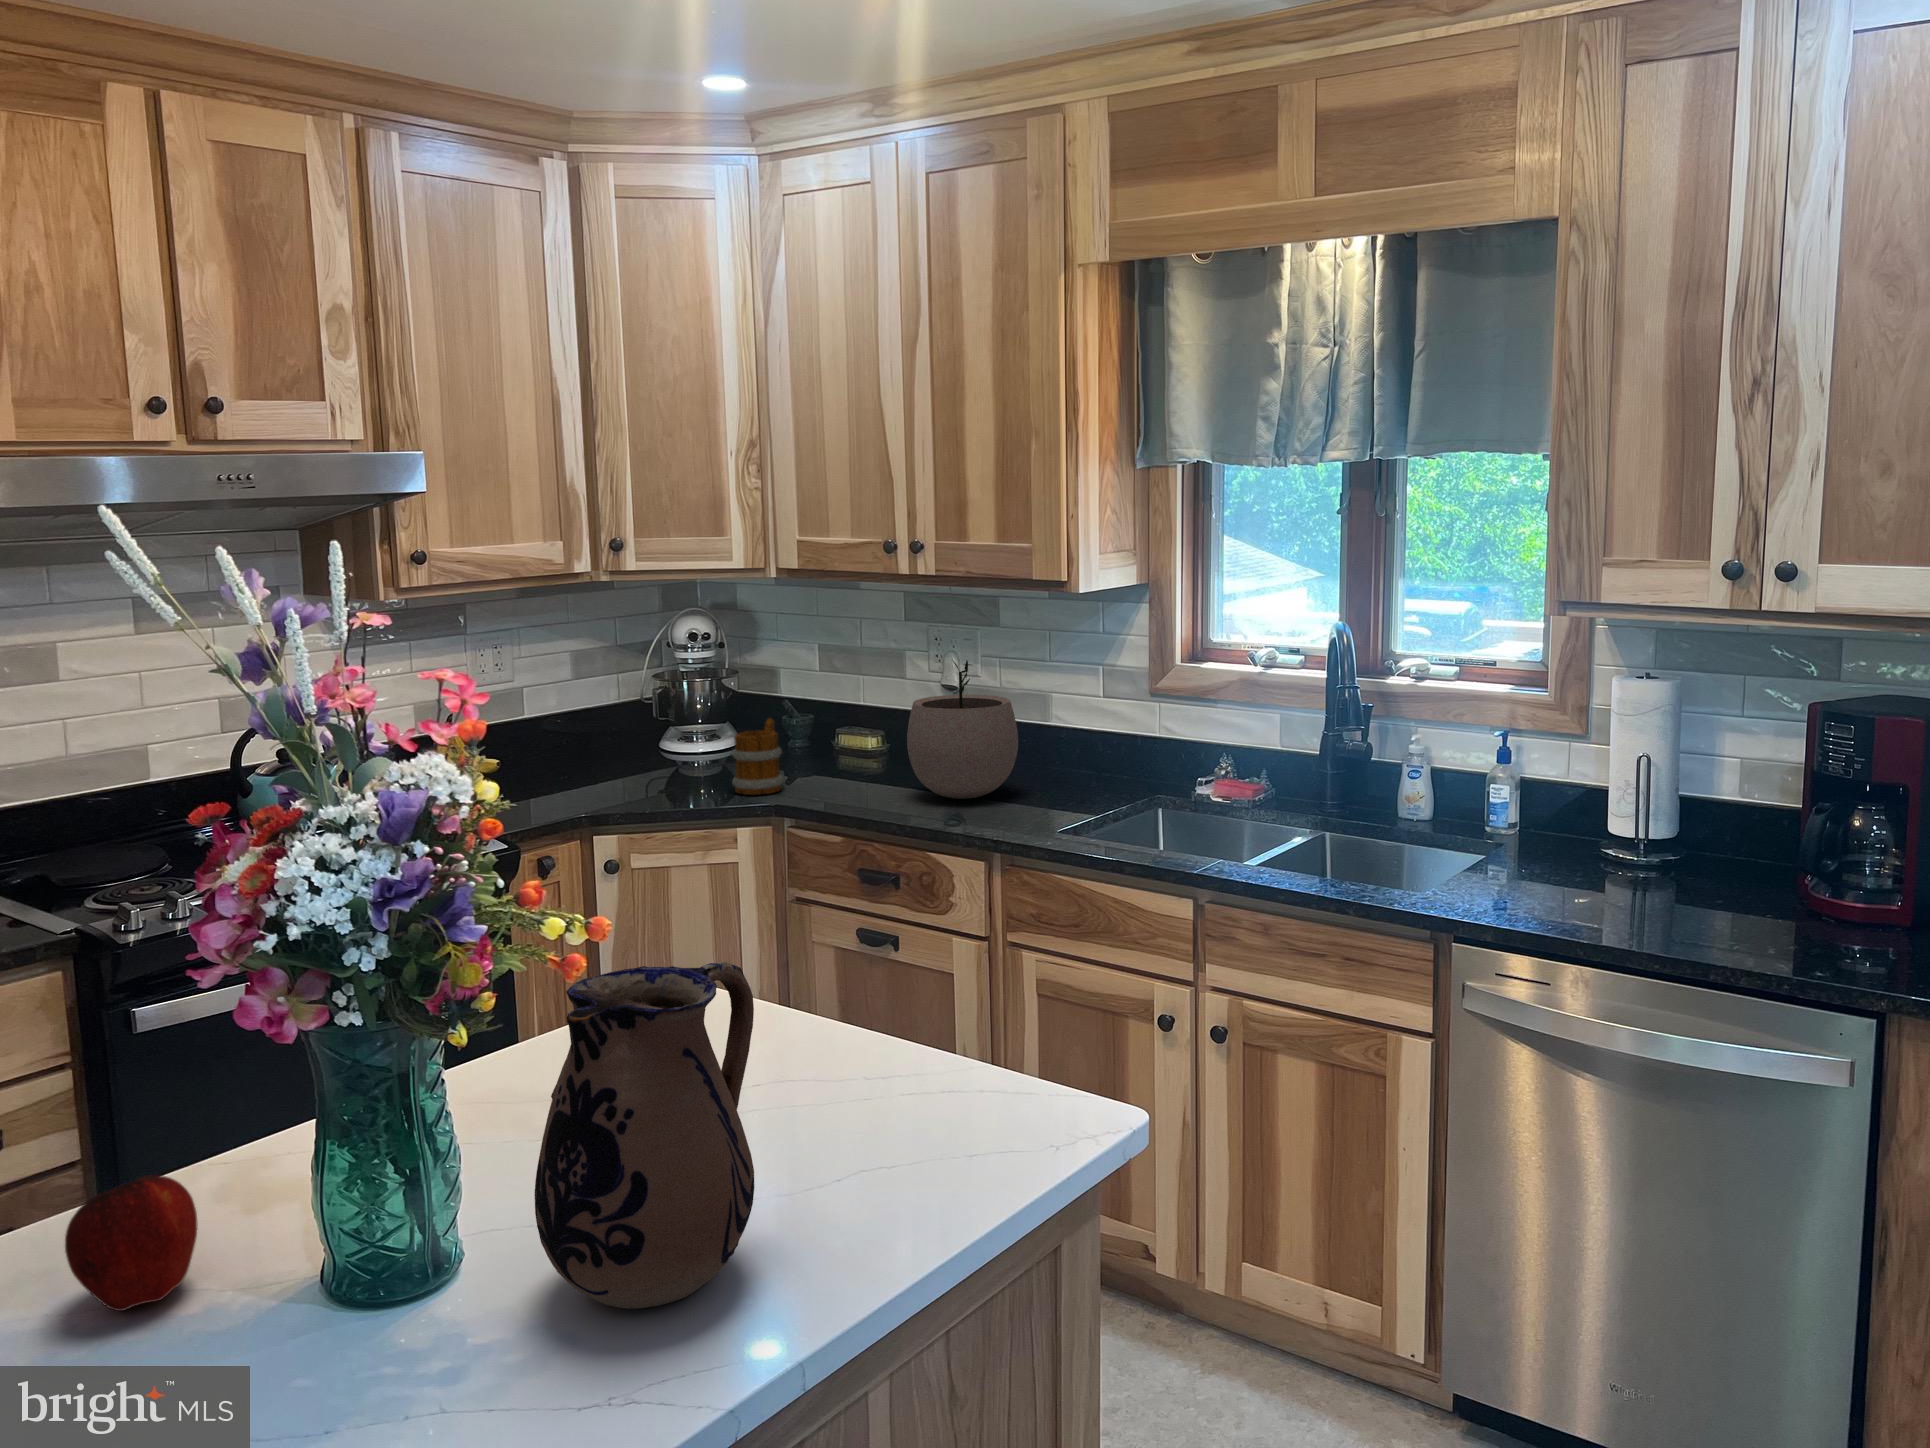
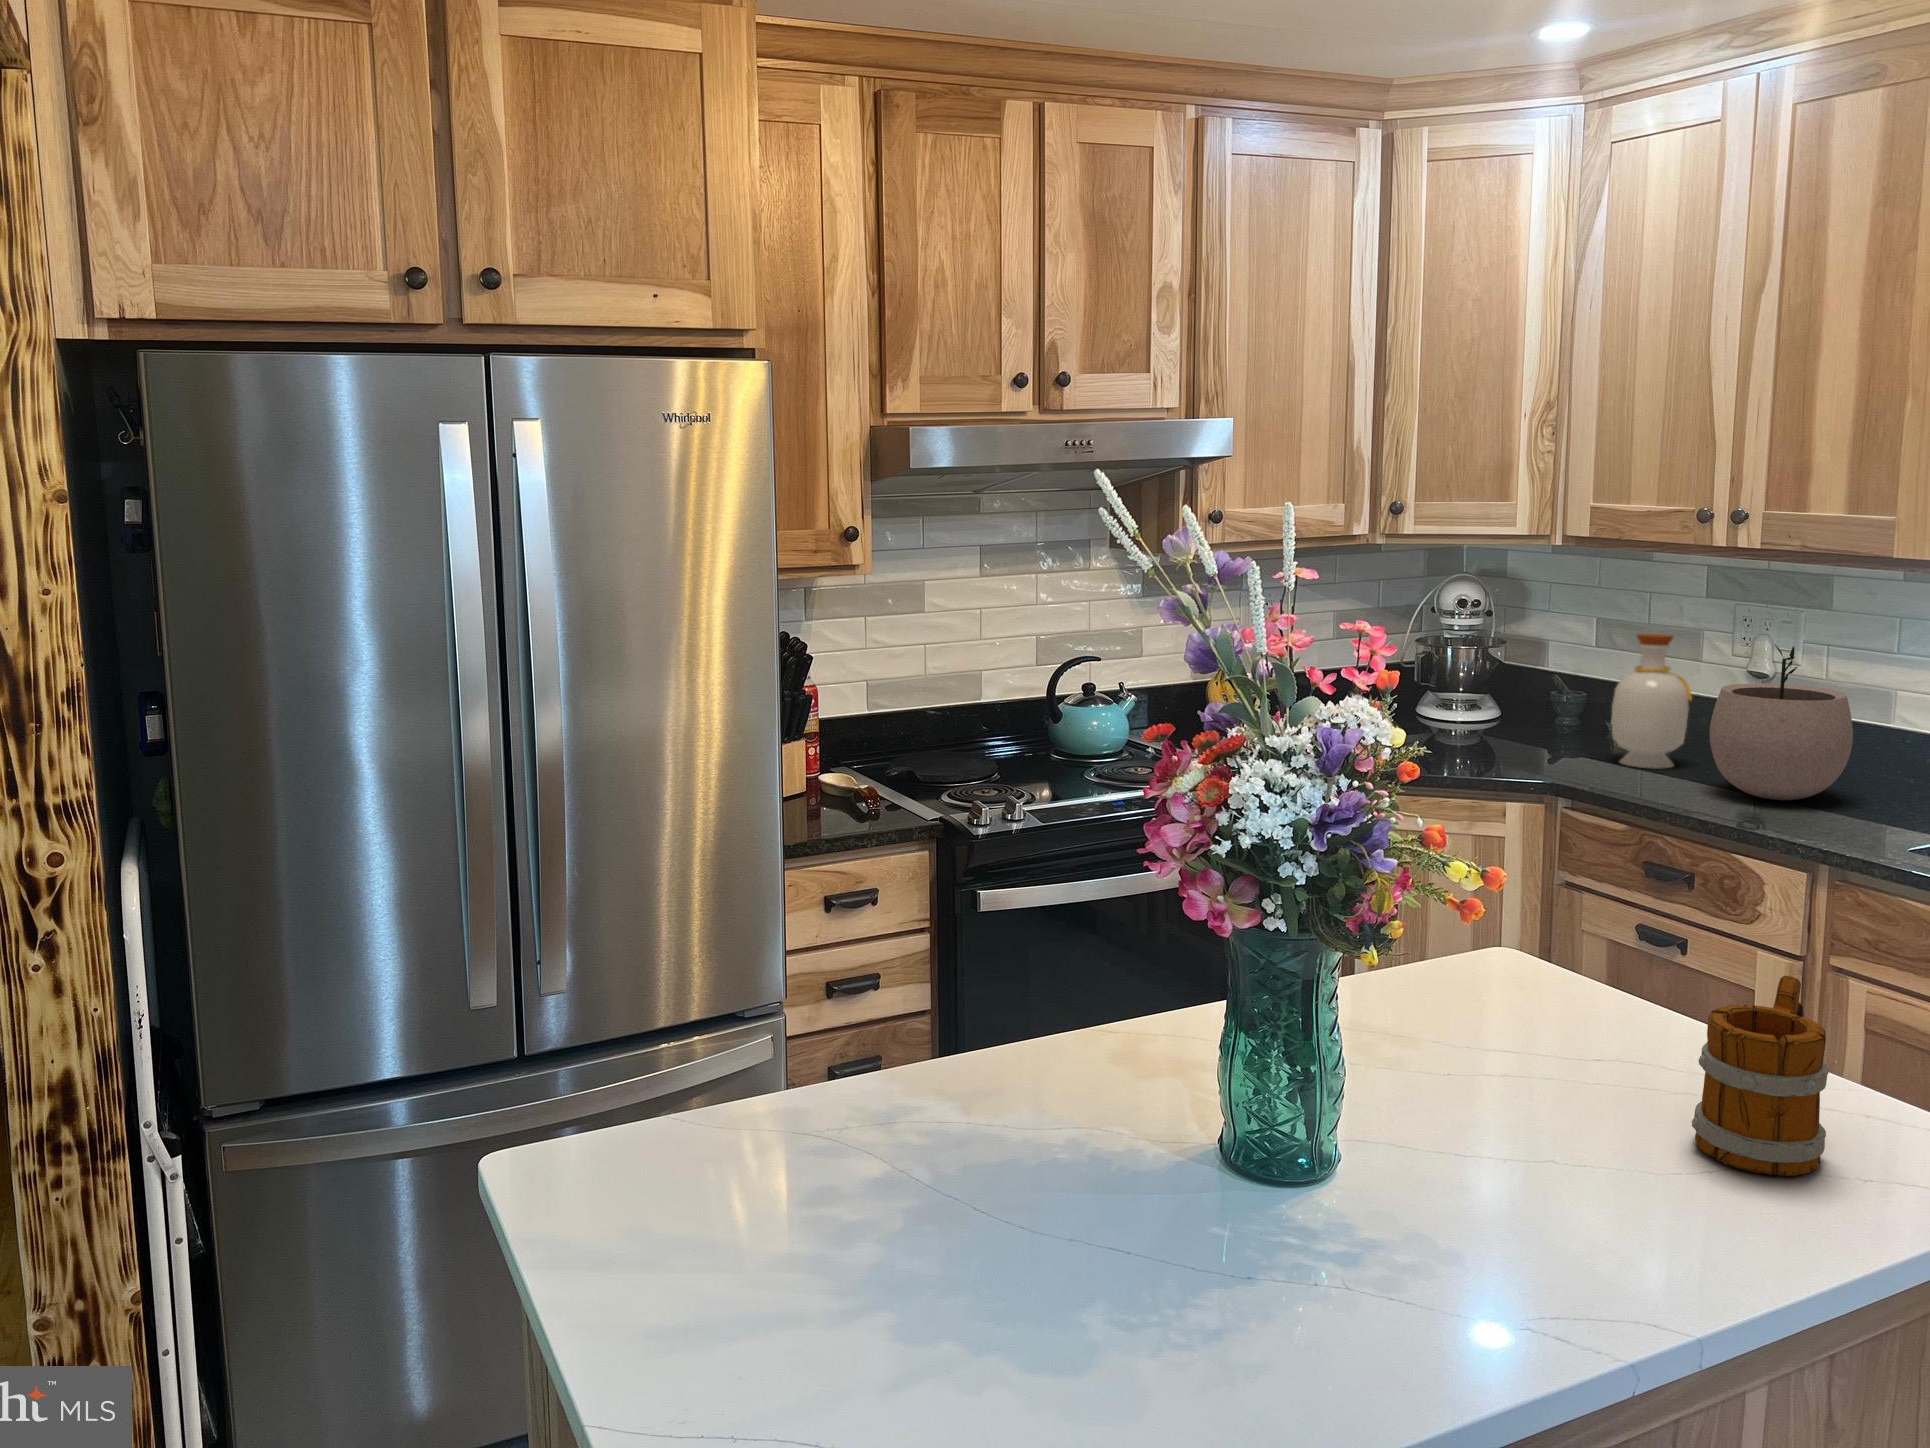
bottle: none [829,656,895,781] -> present [1612,634,1692,769]
mug: present [732,718,784,795] -> present [1692,976,1828,1176]
ceramic pitcher: present [534,962,754,1309] -> none [1409,920,1632,1242]
apple: present [65,1175,198,1311] -> none [1016,1026,1110,1131]

